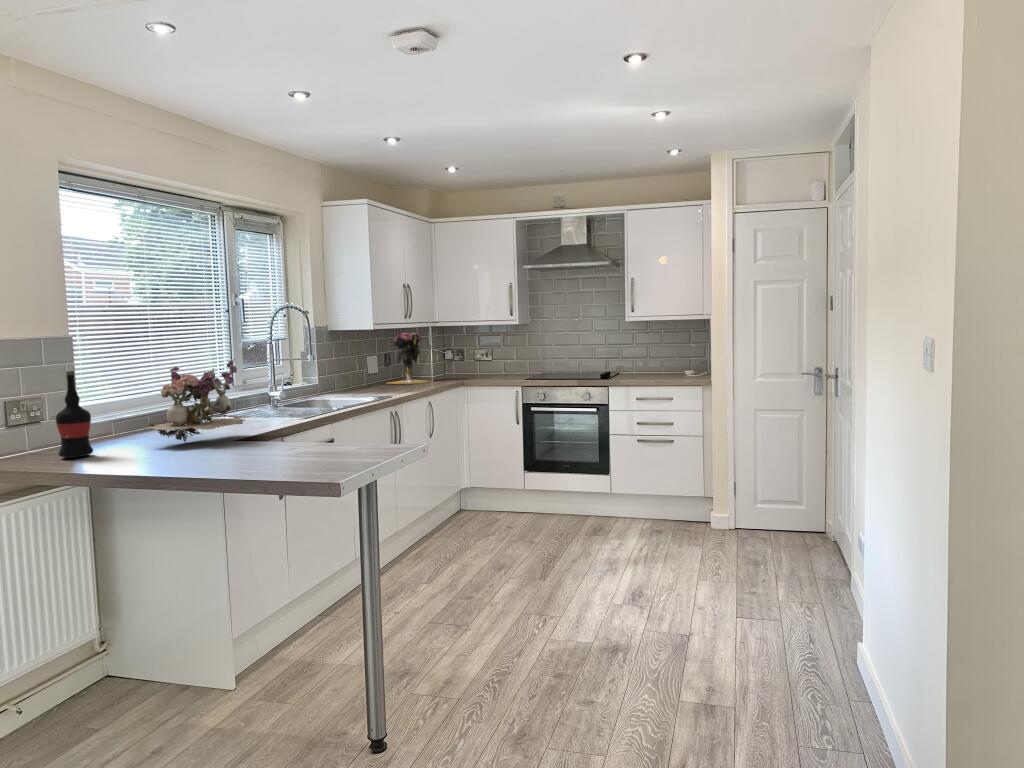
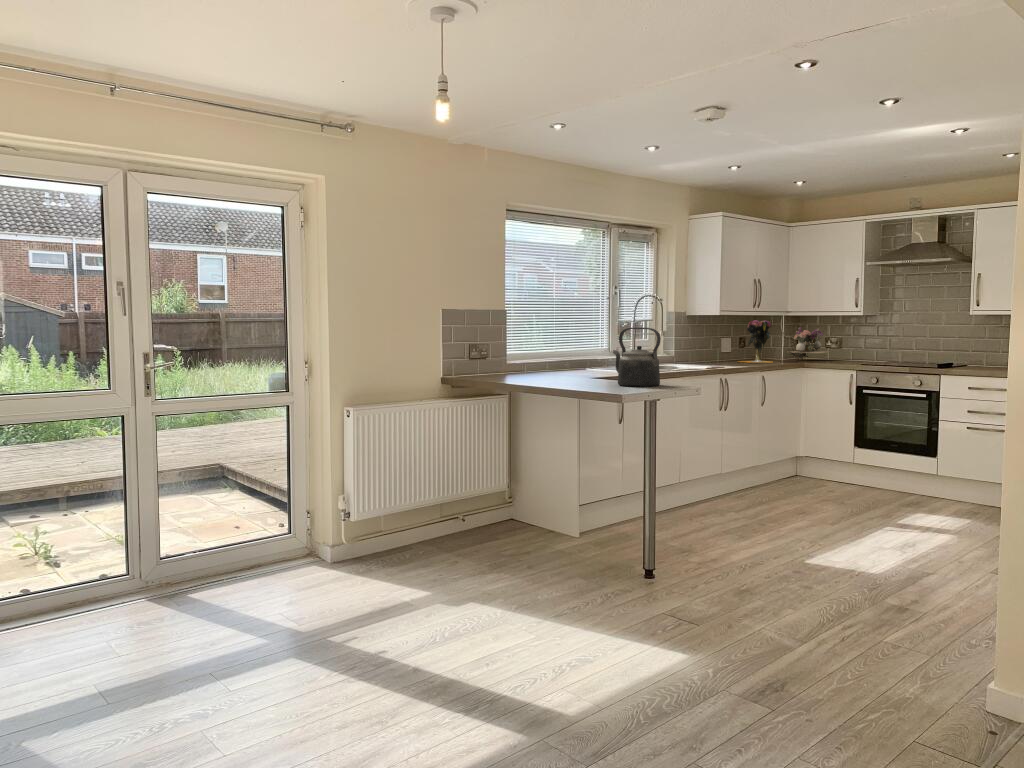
flower arrangement: present [143,358,251,442] -> present [788,327,830,360]
kettle: none [286,363,368,457] -> present [613,328,661,387]
wine bottle: present [56,371,93,458] -> none [491,329,509,380]

